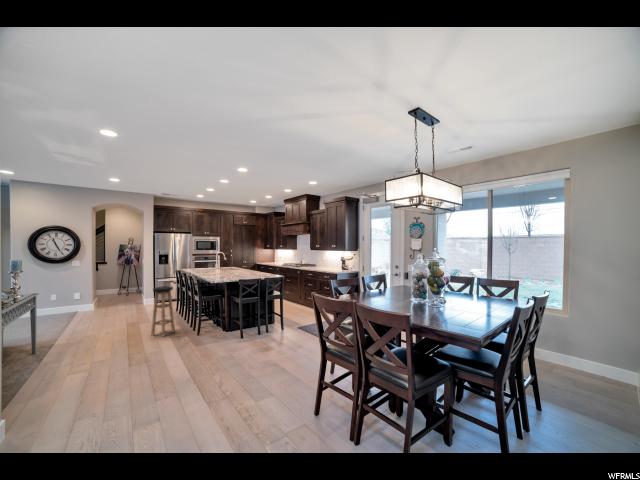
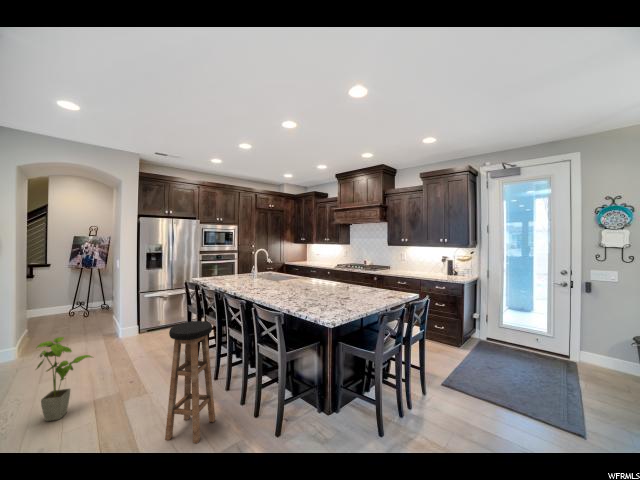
house plant: none [100,293,125,330] -> present [37,337,92,421]

